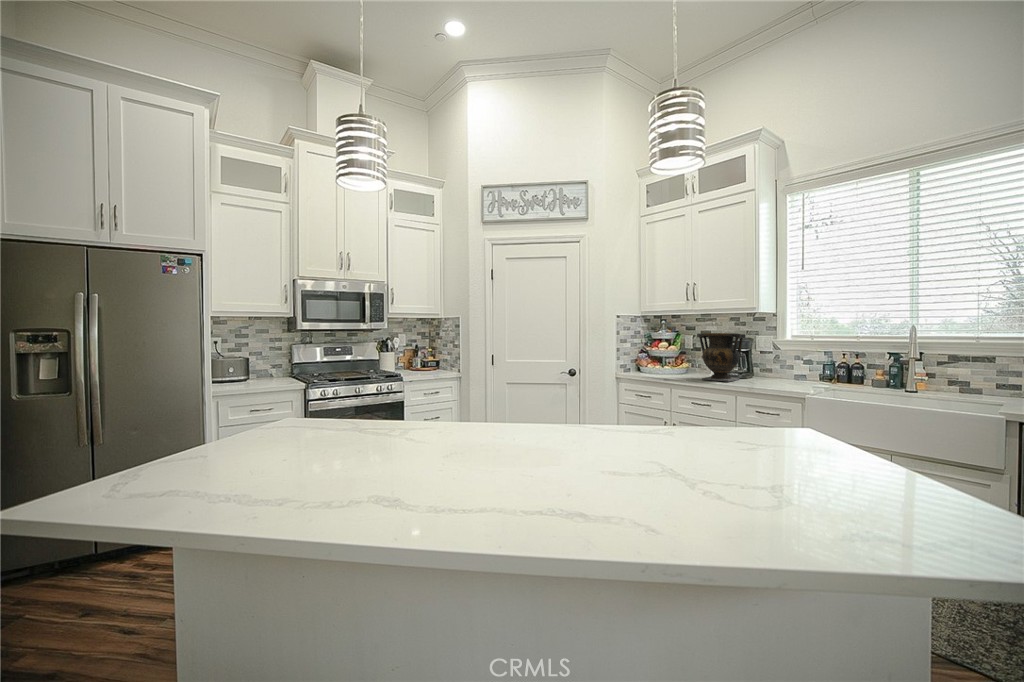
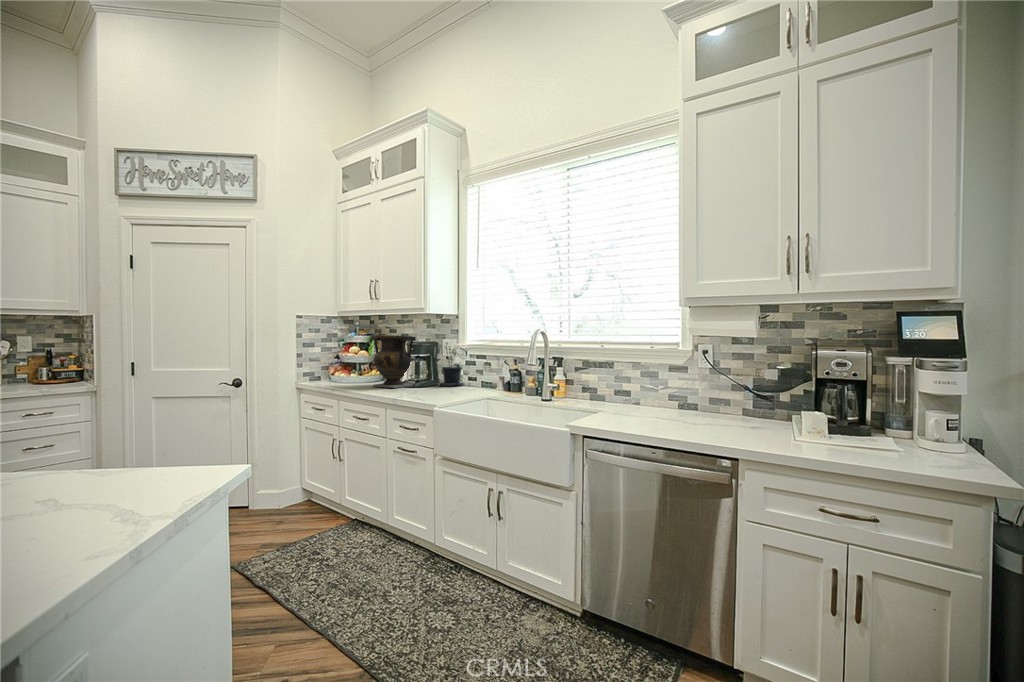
potted plant: none [765,339,793,381] -> present [440,342,464,386]

